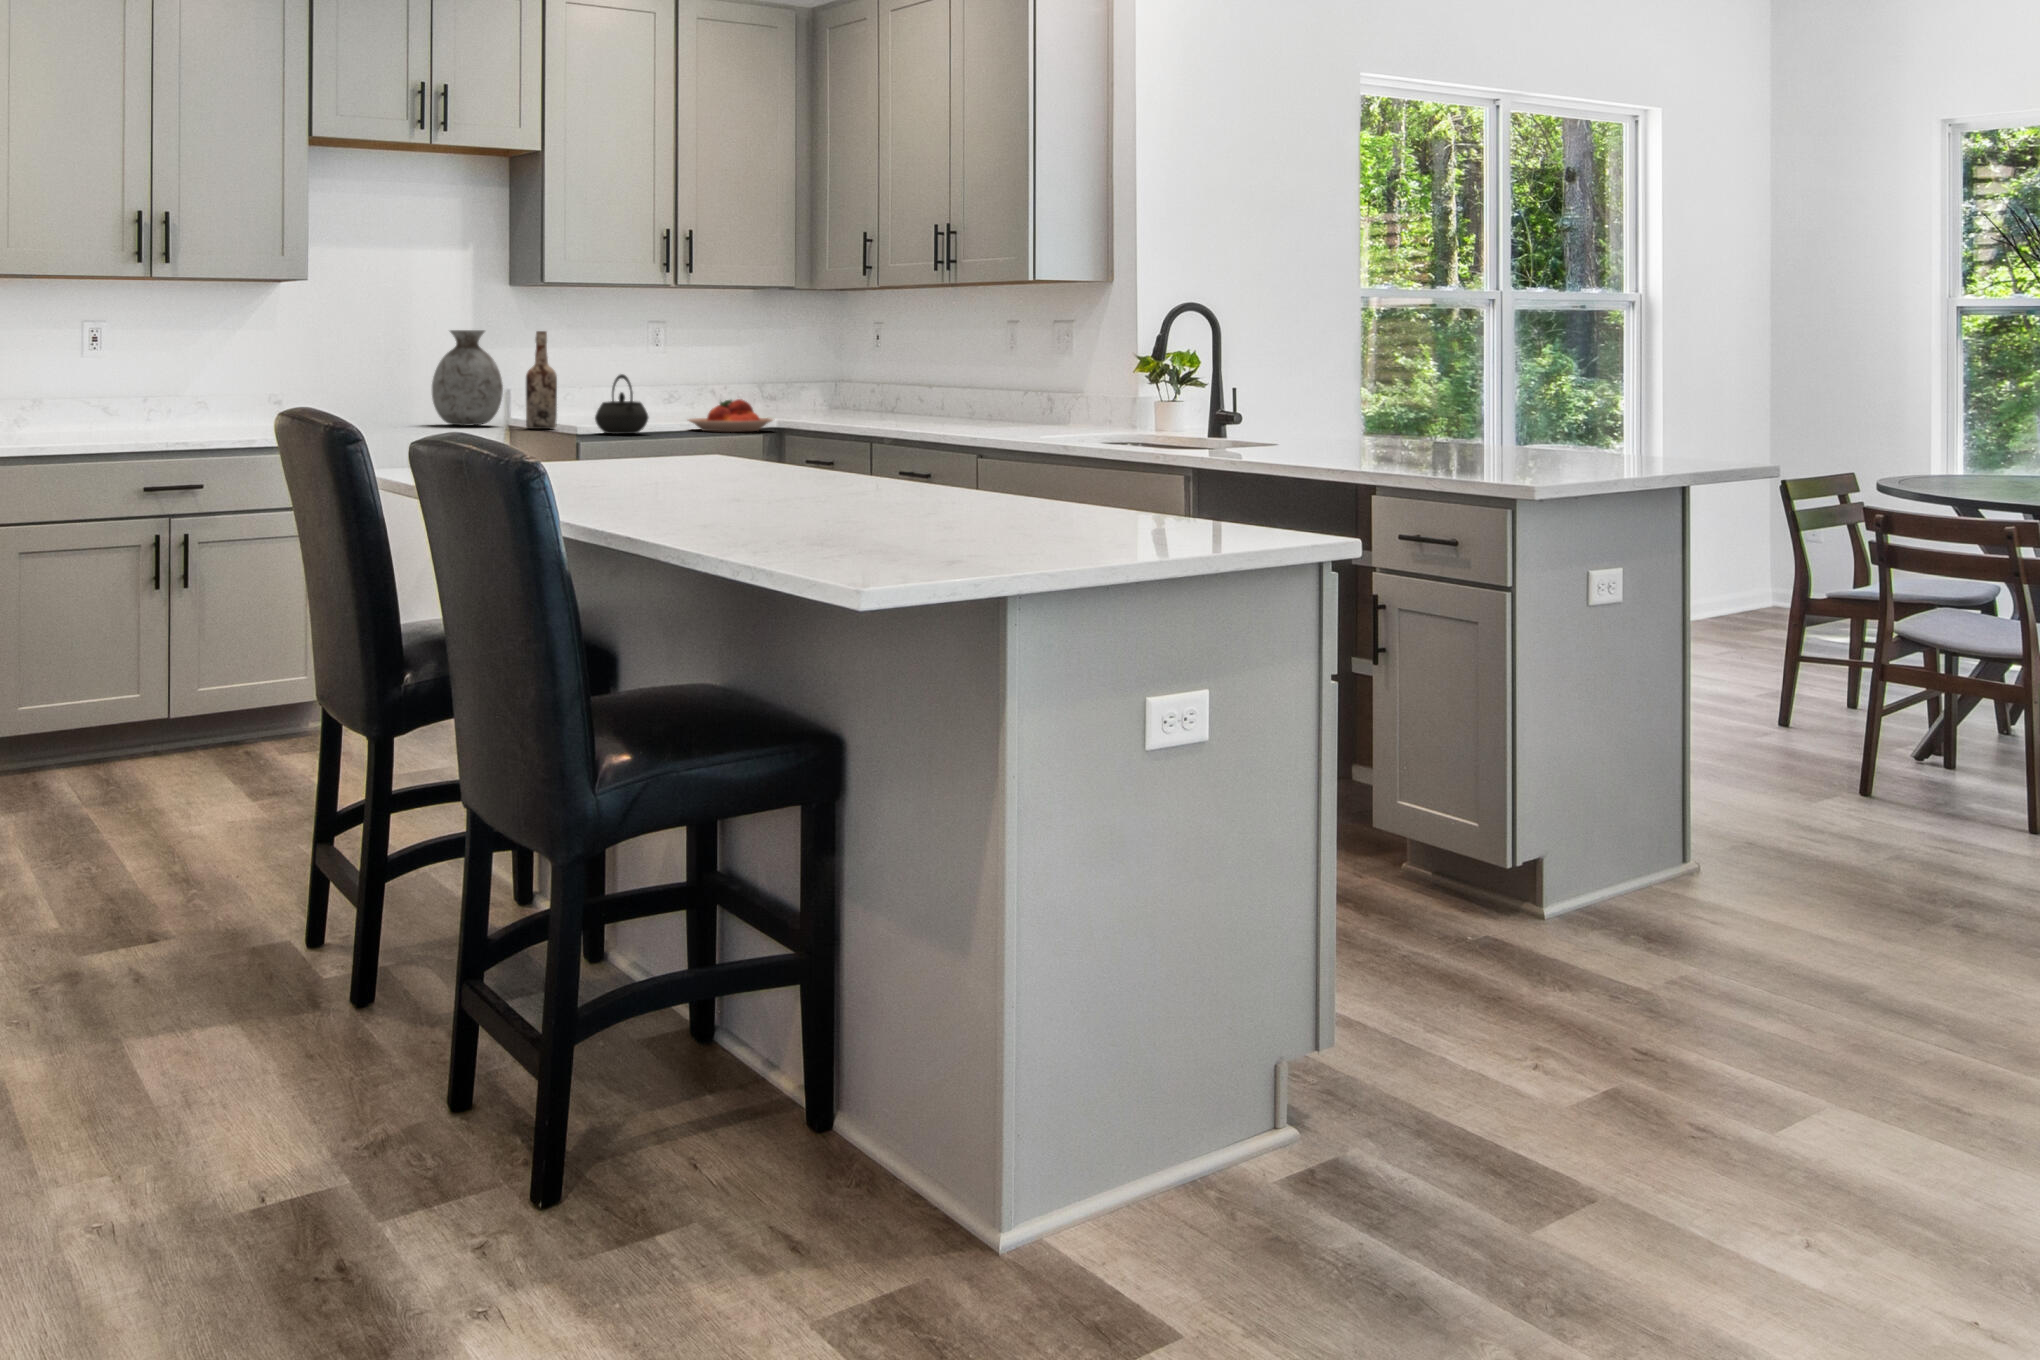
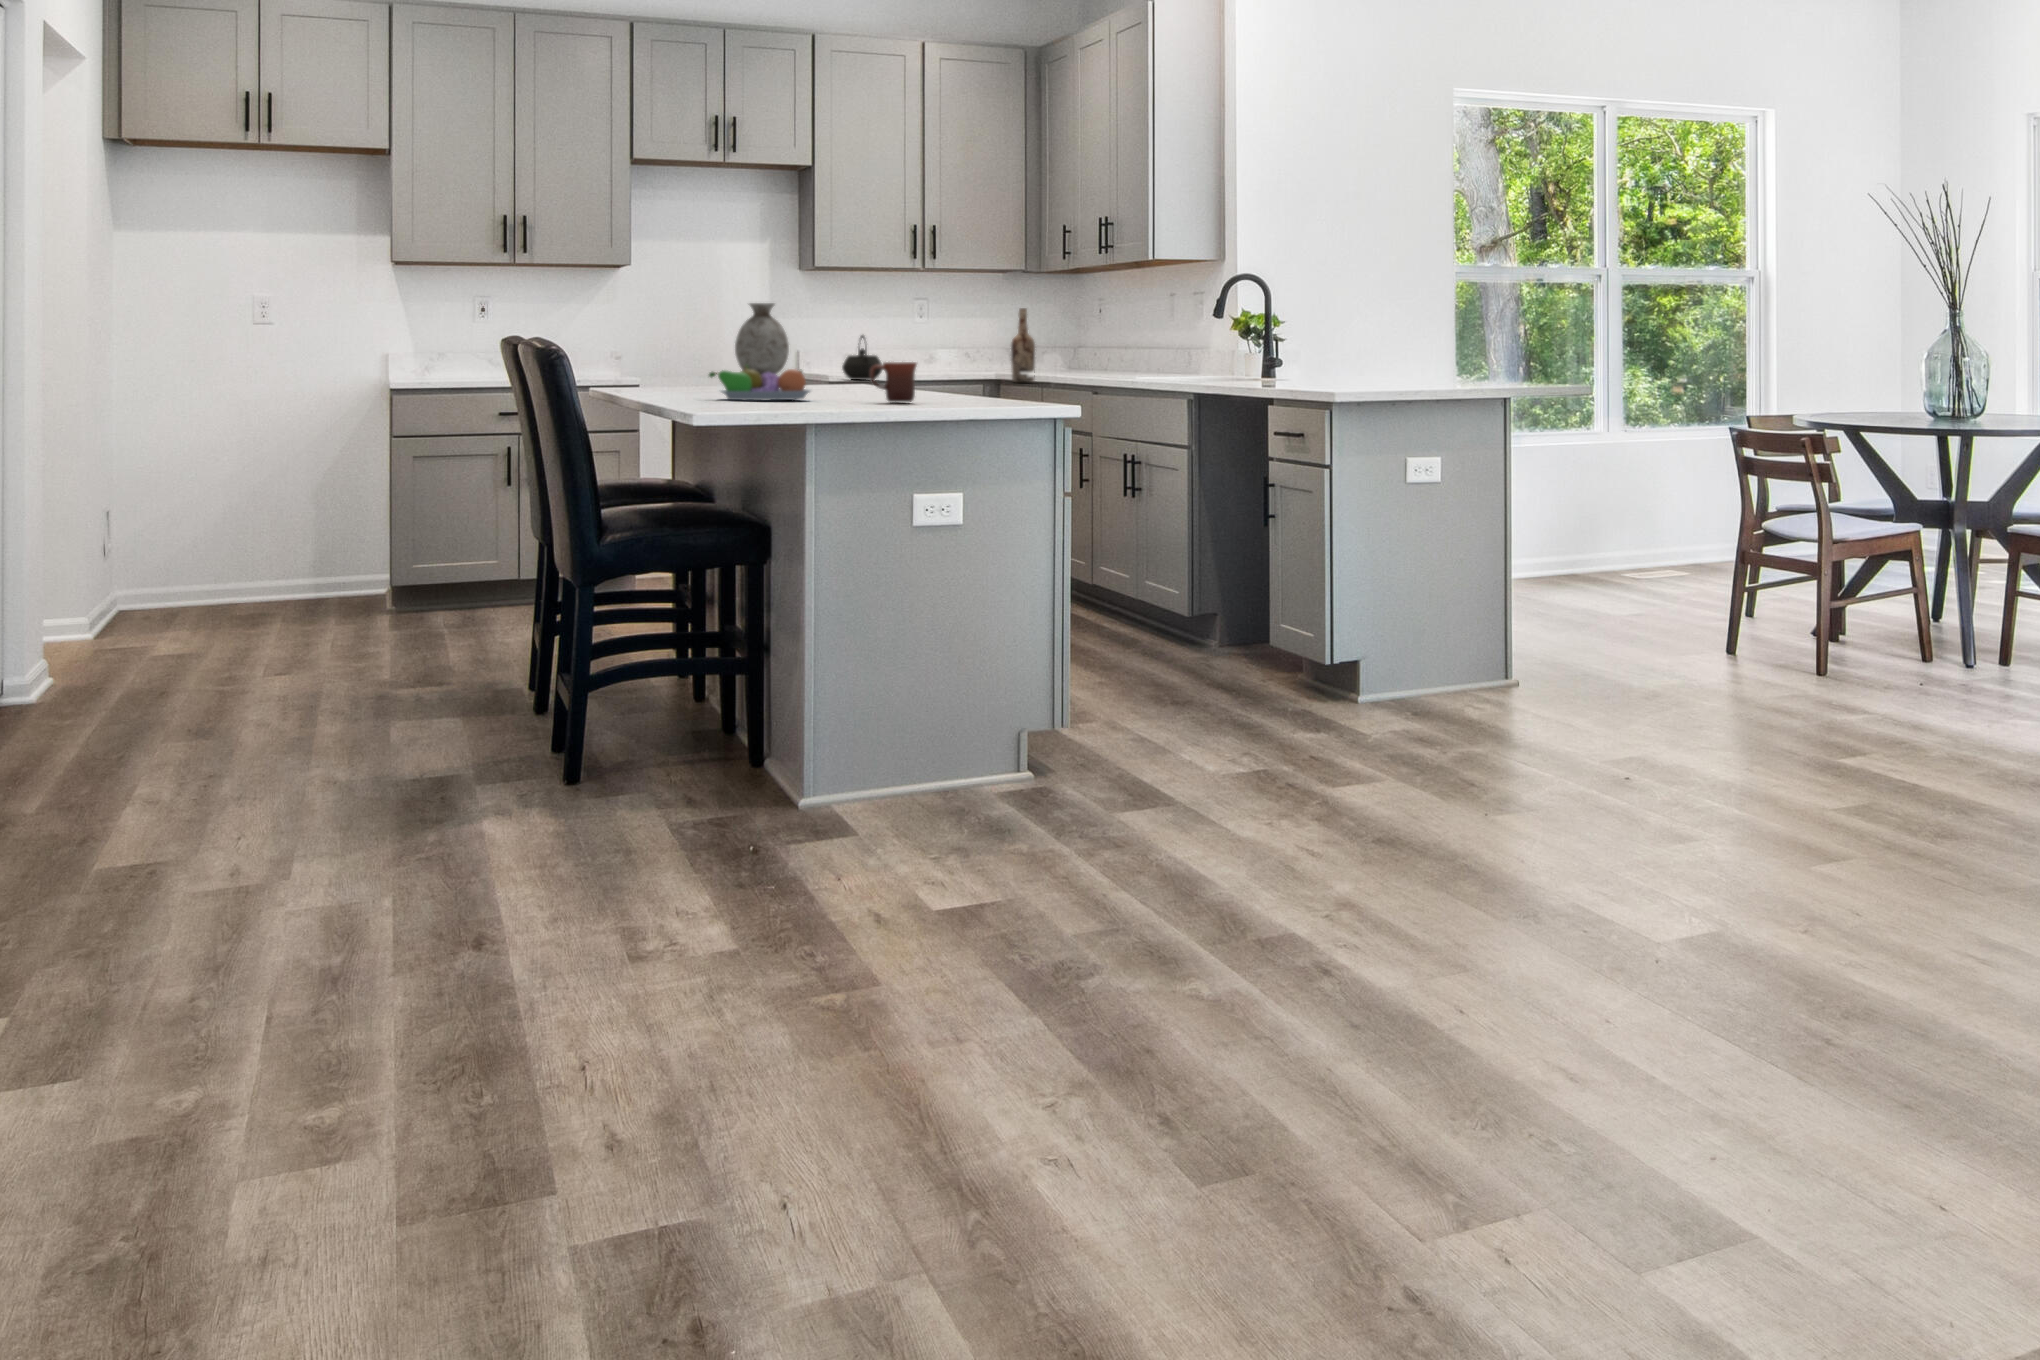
wine bottle: present [526,331,557,429] -> present [1011,308,1035,383]
plate: present [688,399,773,432] -> none [927,356,995,380]
mug: none [913,453,980,516] -> present [870,362,917,402]
fruit bowl: none [670,457,824,520] -> present [709,364,810,400]

